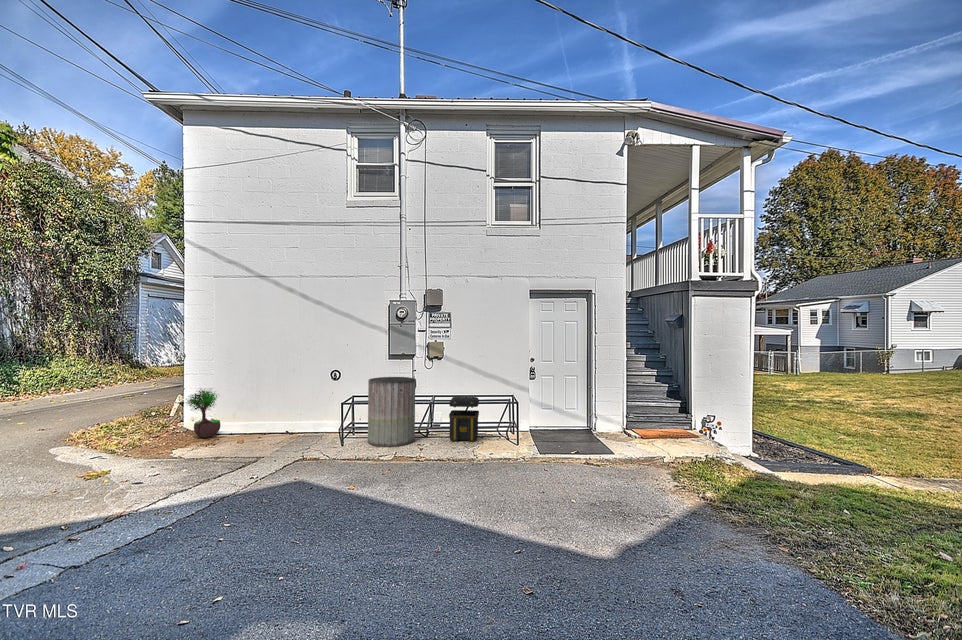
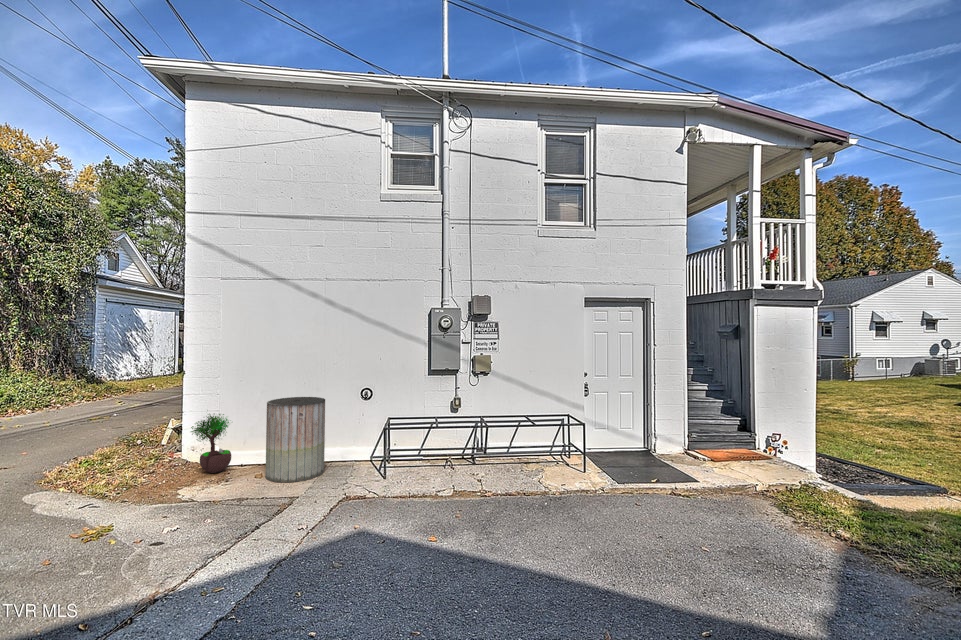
trash can: present [368,377,415,447] -> present [265,397,325,483]
toolbox: present [449,397,479,441] -> none [502,417,537,469]

